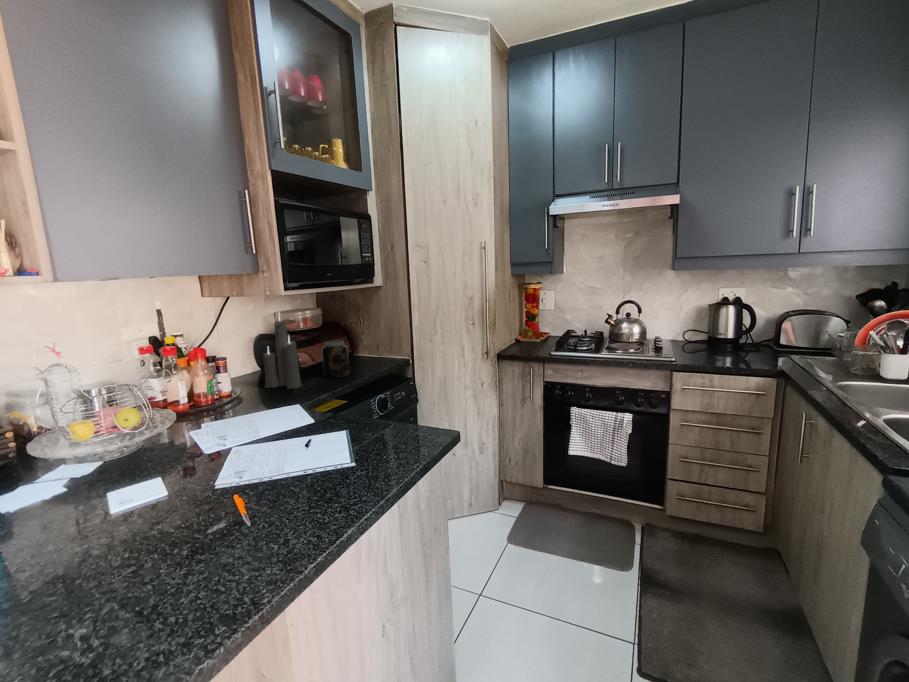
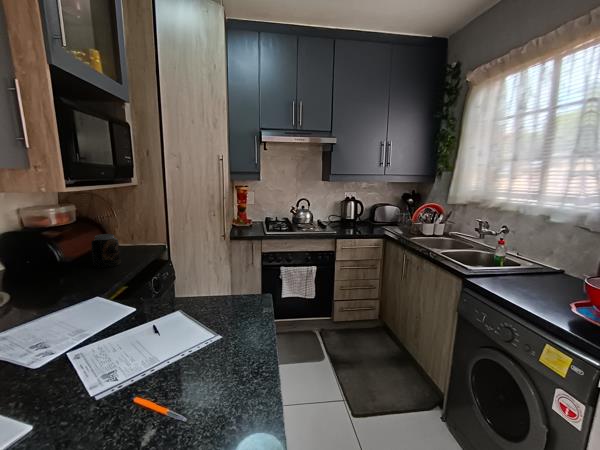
candle: present [263,318,302,389] -> none [33,206,81,285]

